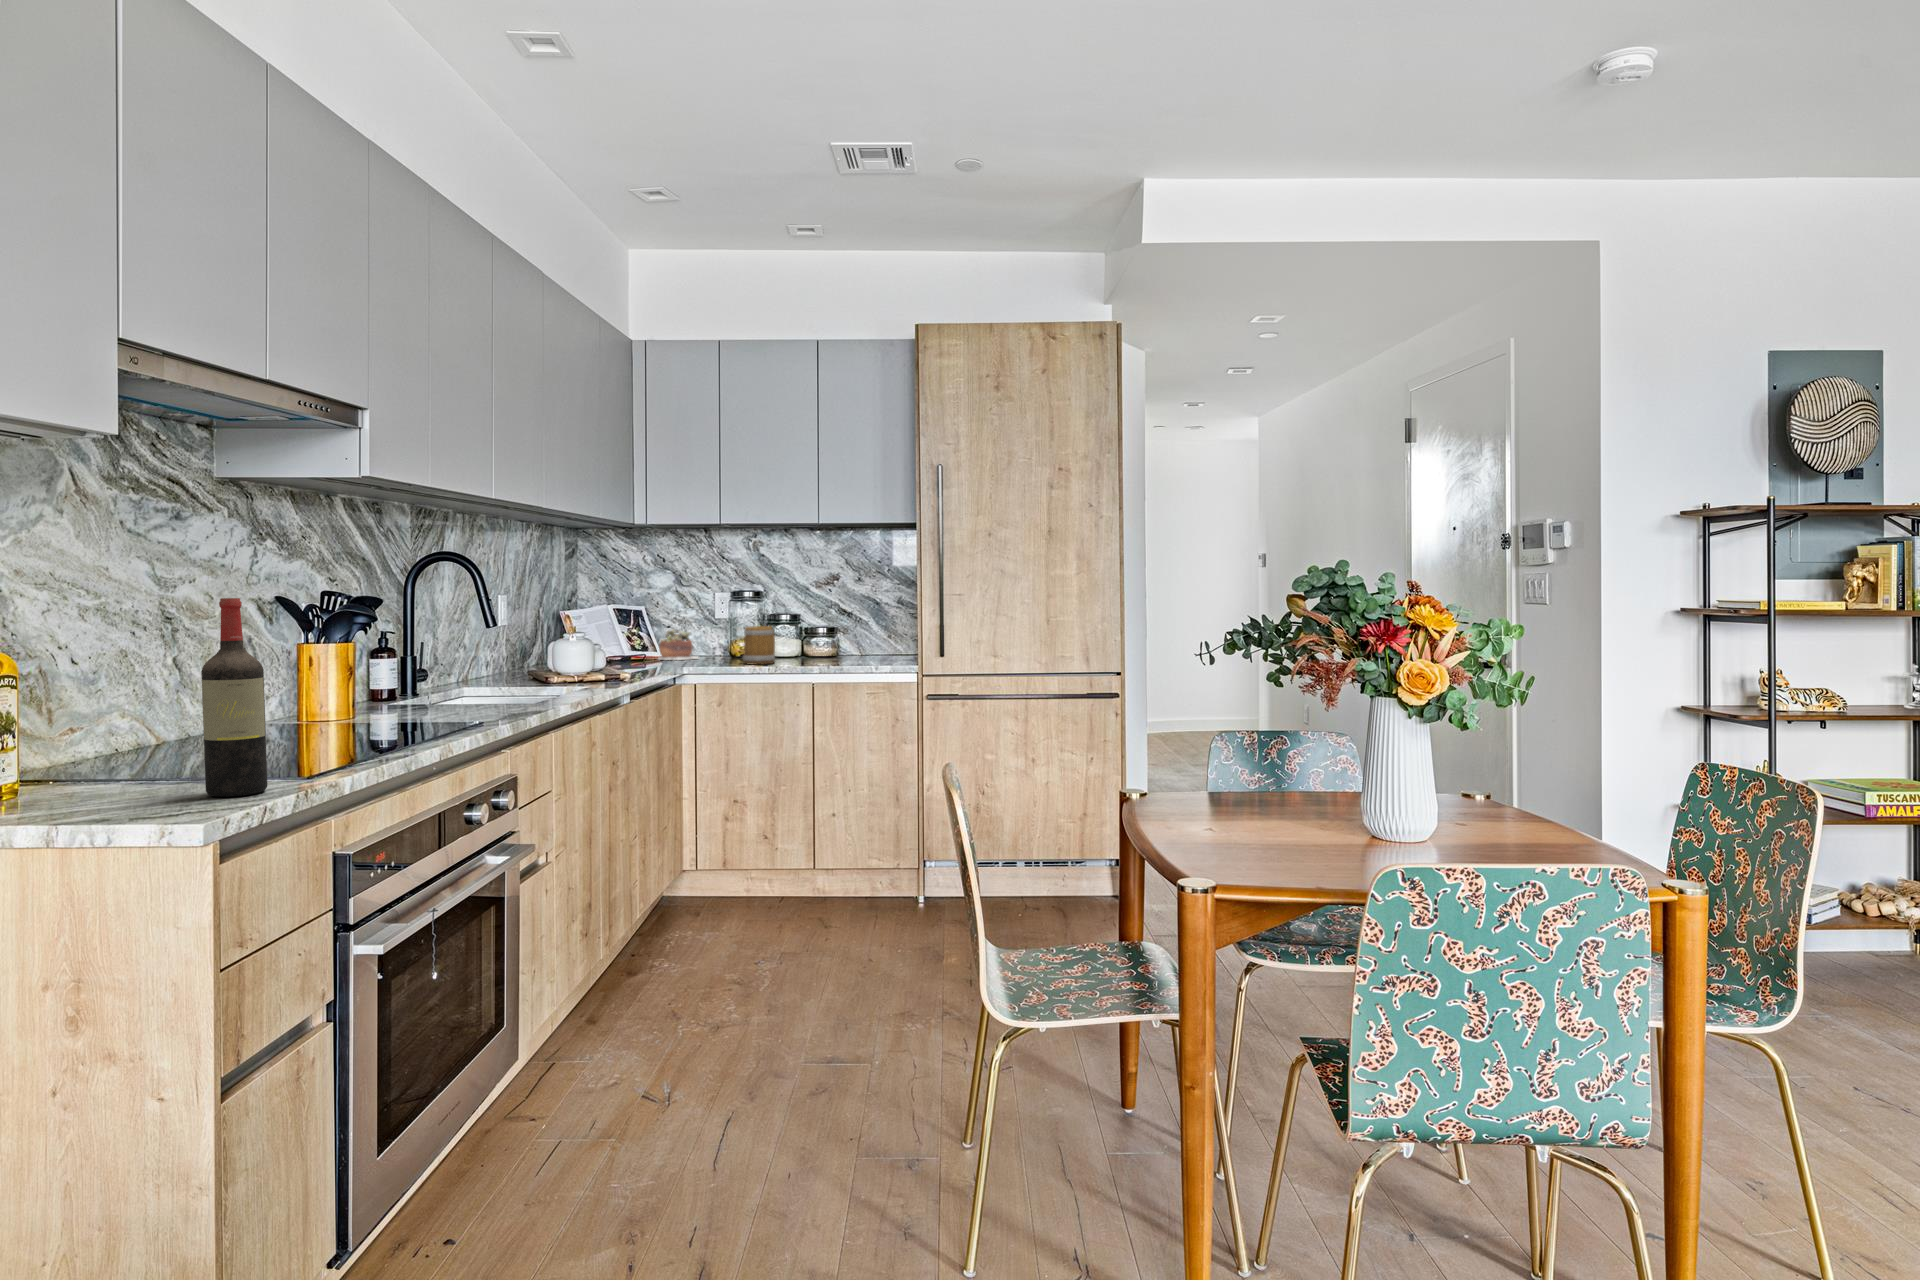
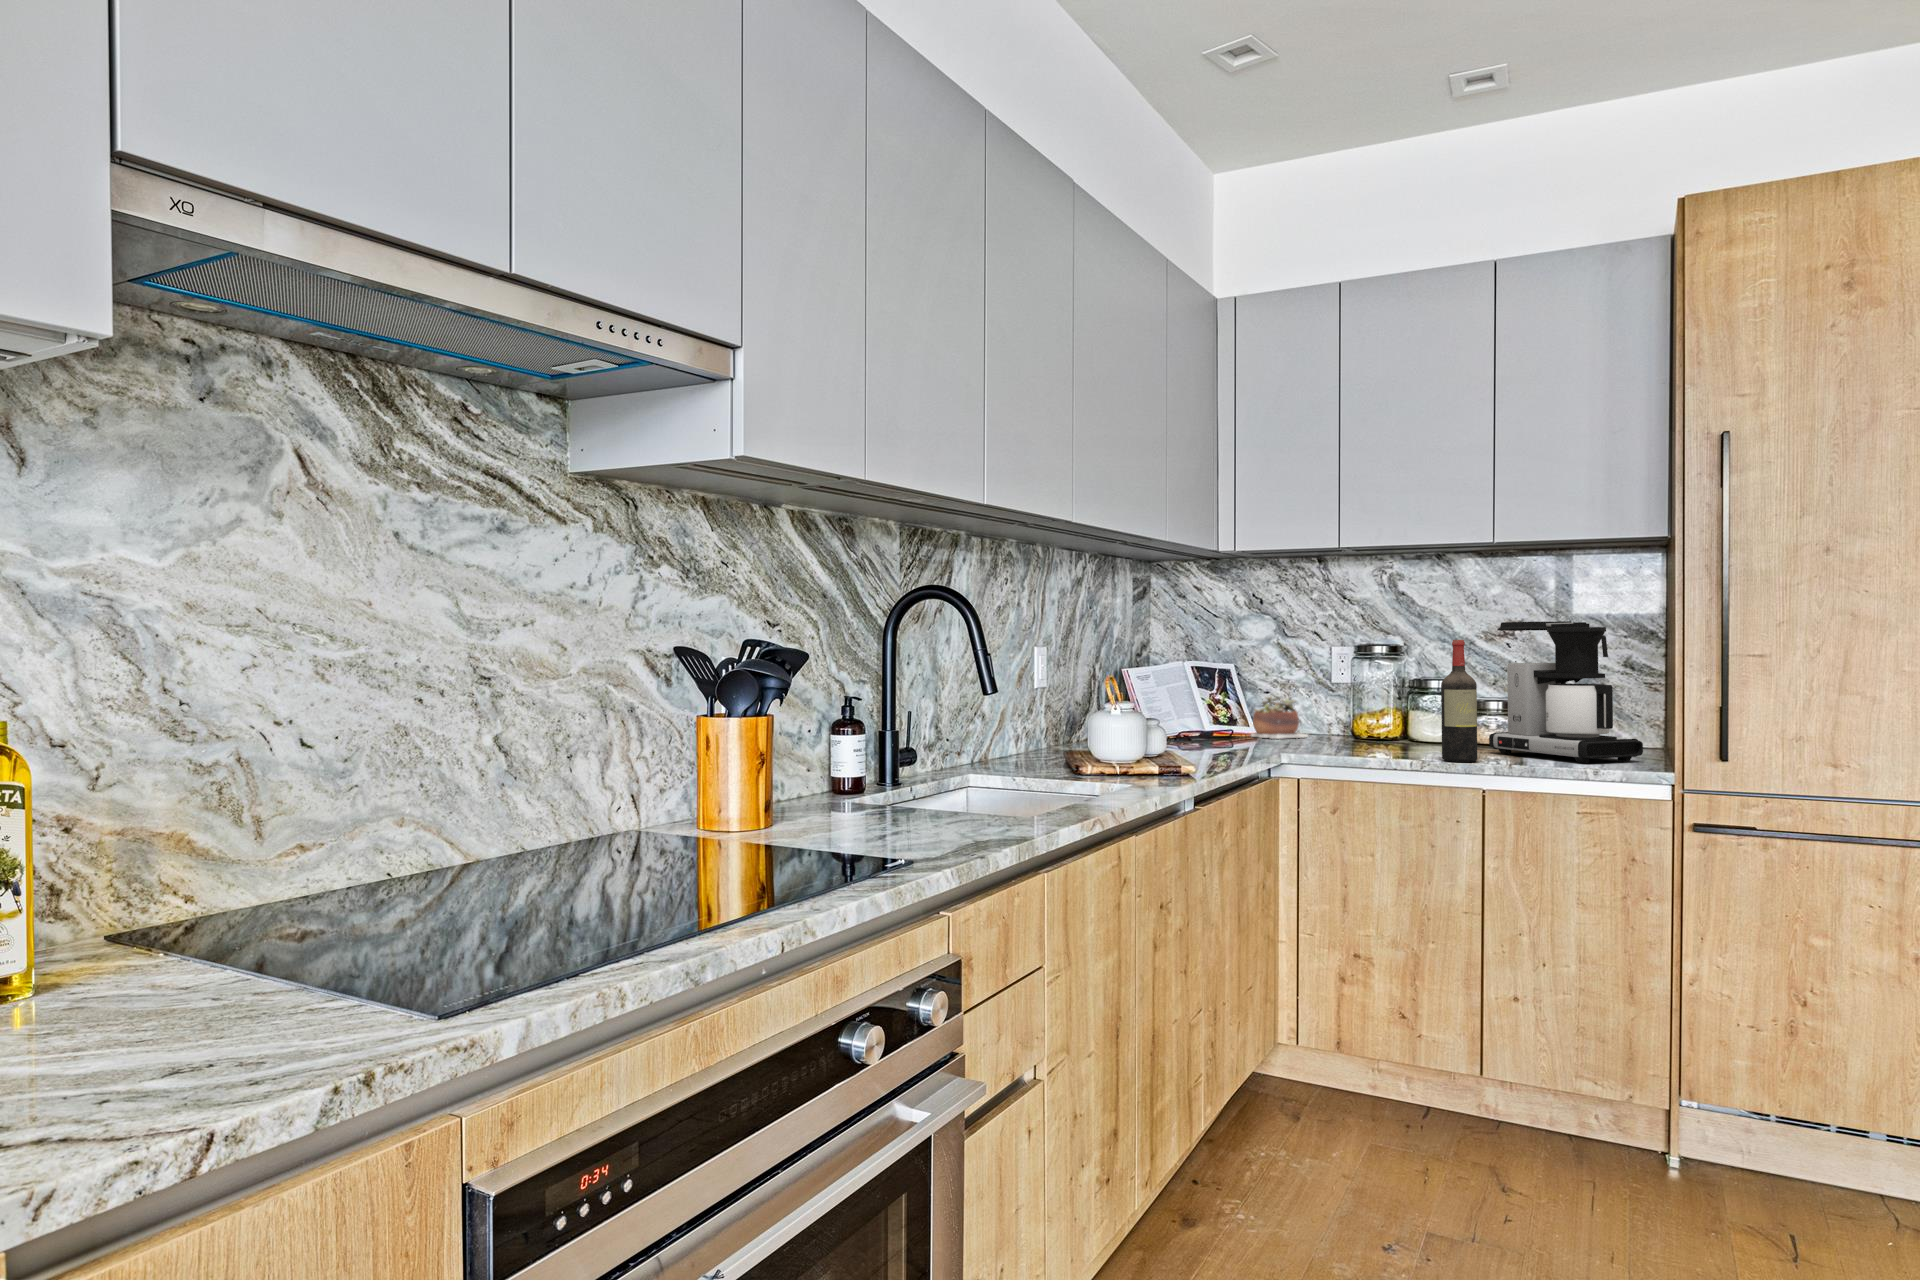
coffee maker: none [817,578,902,666] -> present [1489,621,1643,763]
wine bottle: present [201,598,267,797] -> present [1441,640,1477,762]
mug: present [743,626,775,664] -> none [1370,694,1421,751]

